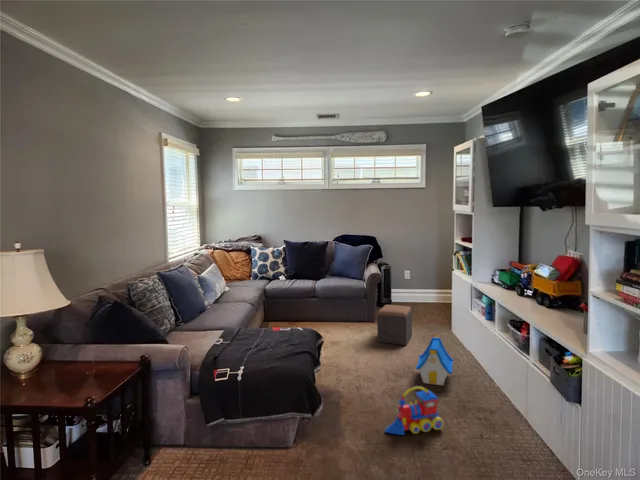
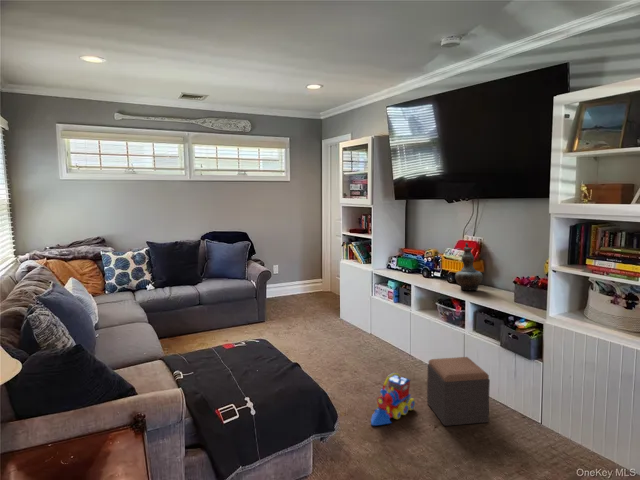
decorative vase: none [531,259,566,315] -> present [455,243,483,290]
footstool: present [377,305,412,345] -> present [427,357,490,426]
toy house: present [416,335,454,385] -> none [347,324,389,372]

